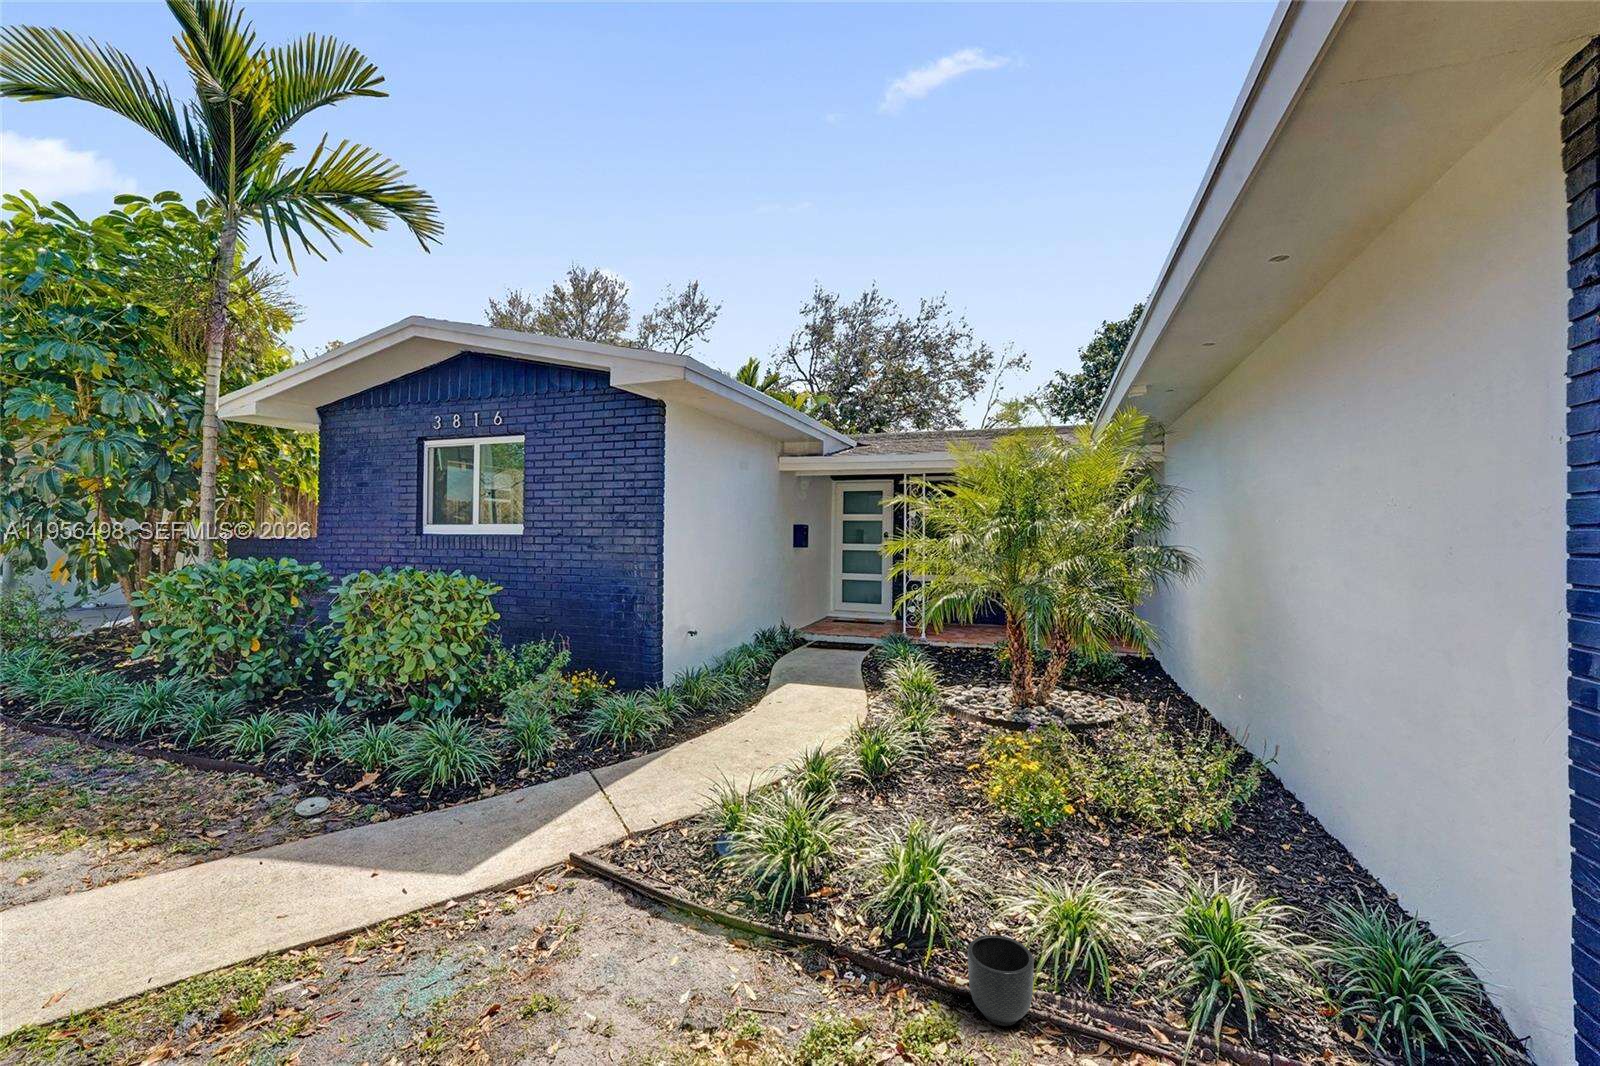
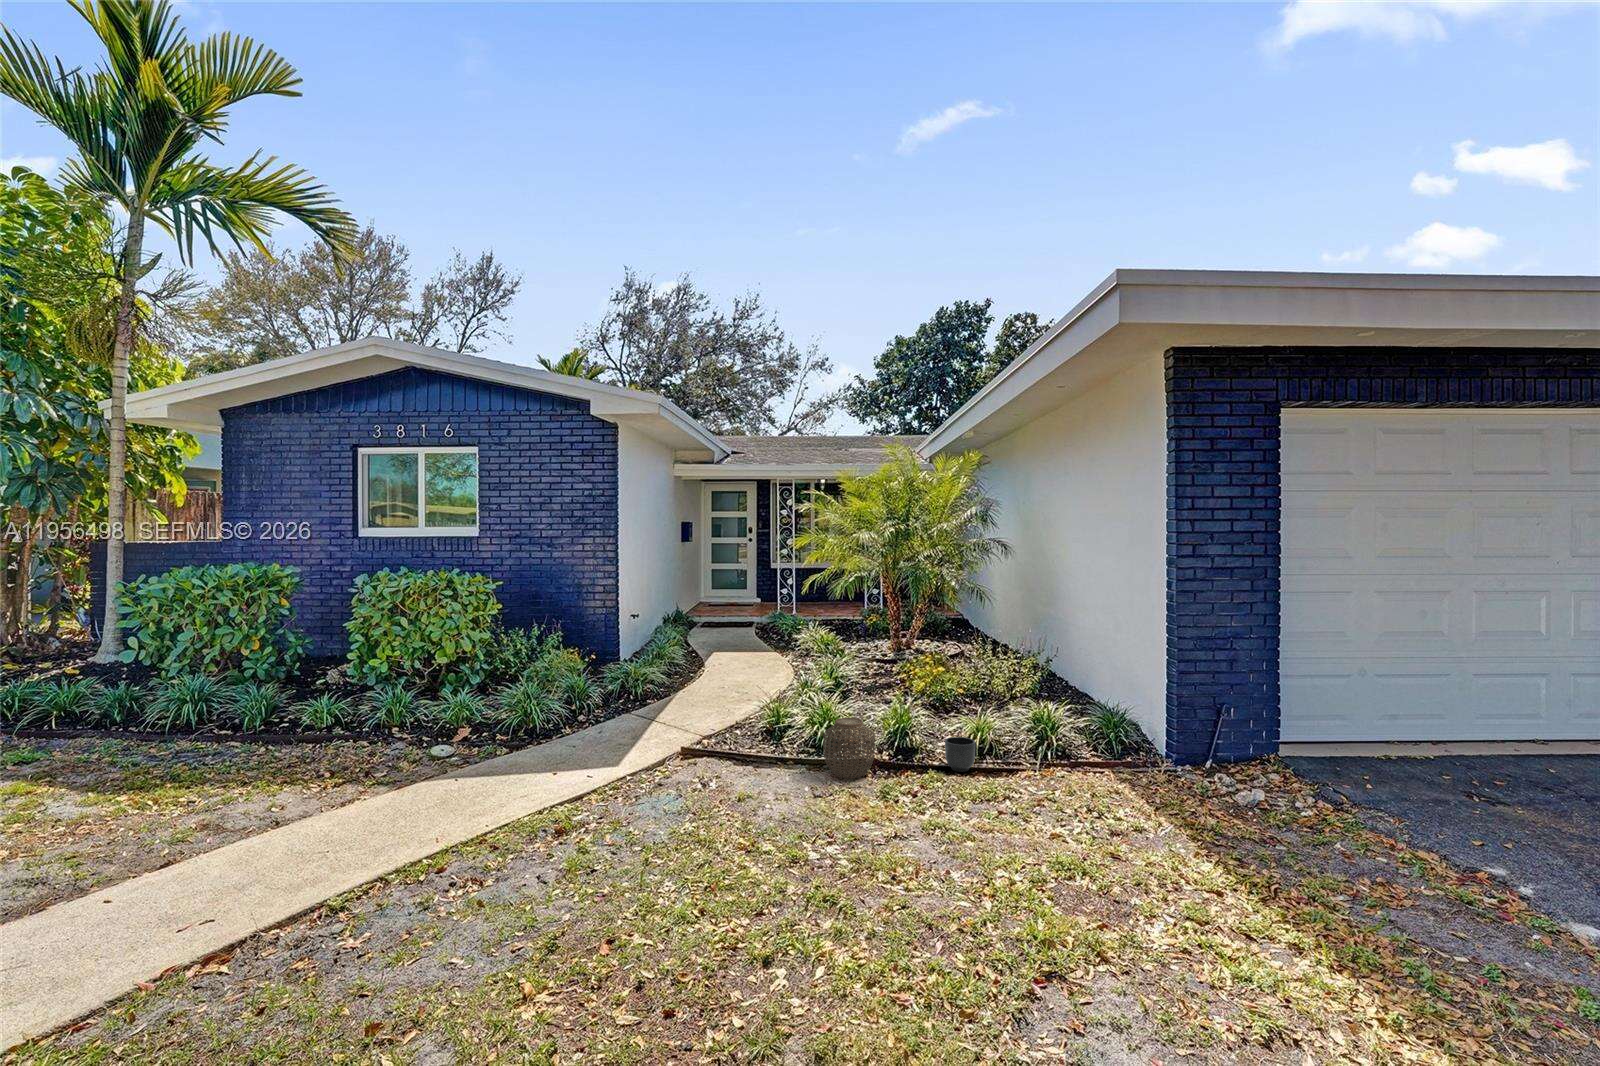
woven basket: none [720,866,820,999] -> present [823,718,875,779]

